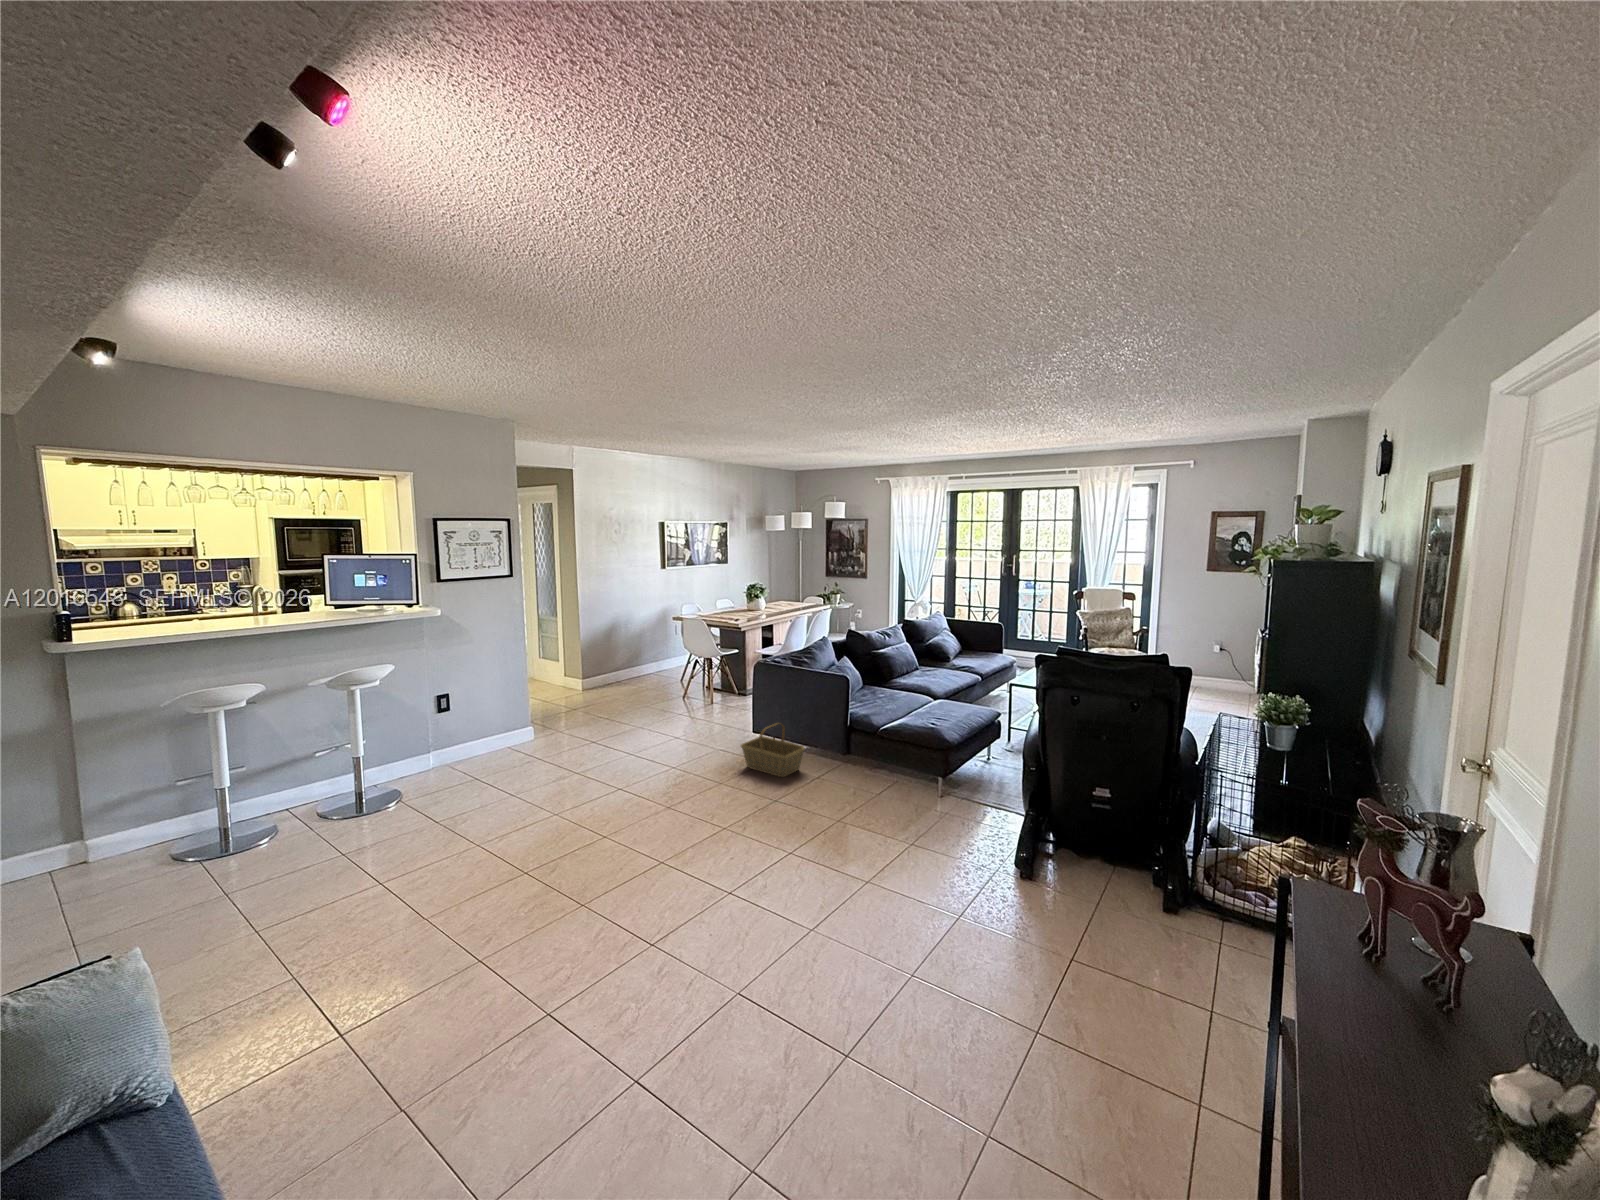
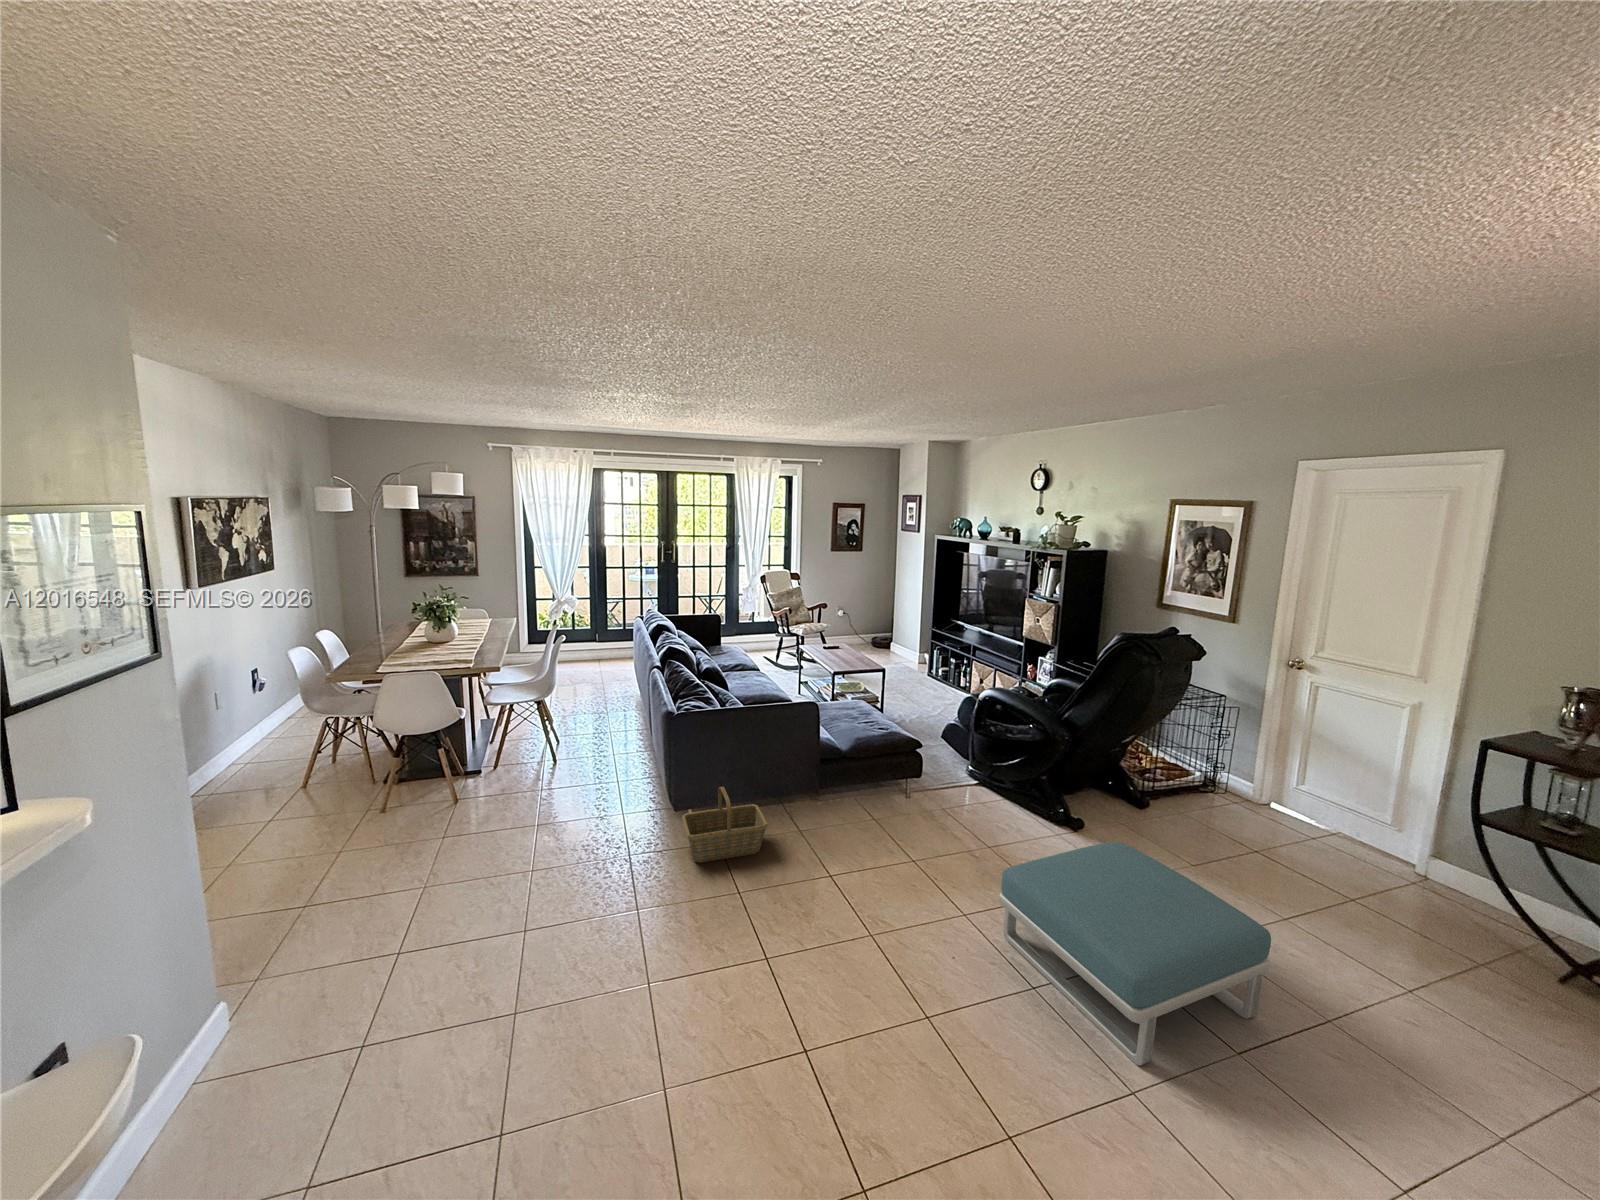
footstool: none [698,809,917,1002] -> present [999,842,1271,1066]

